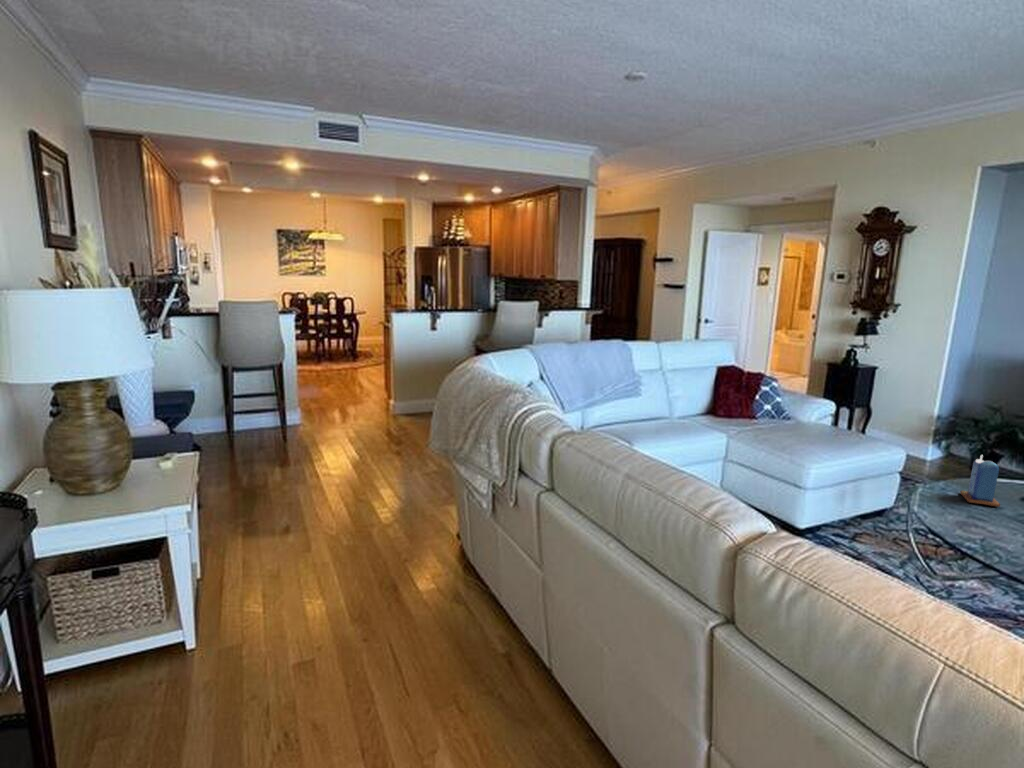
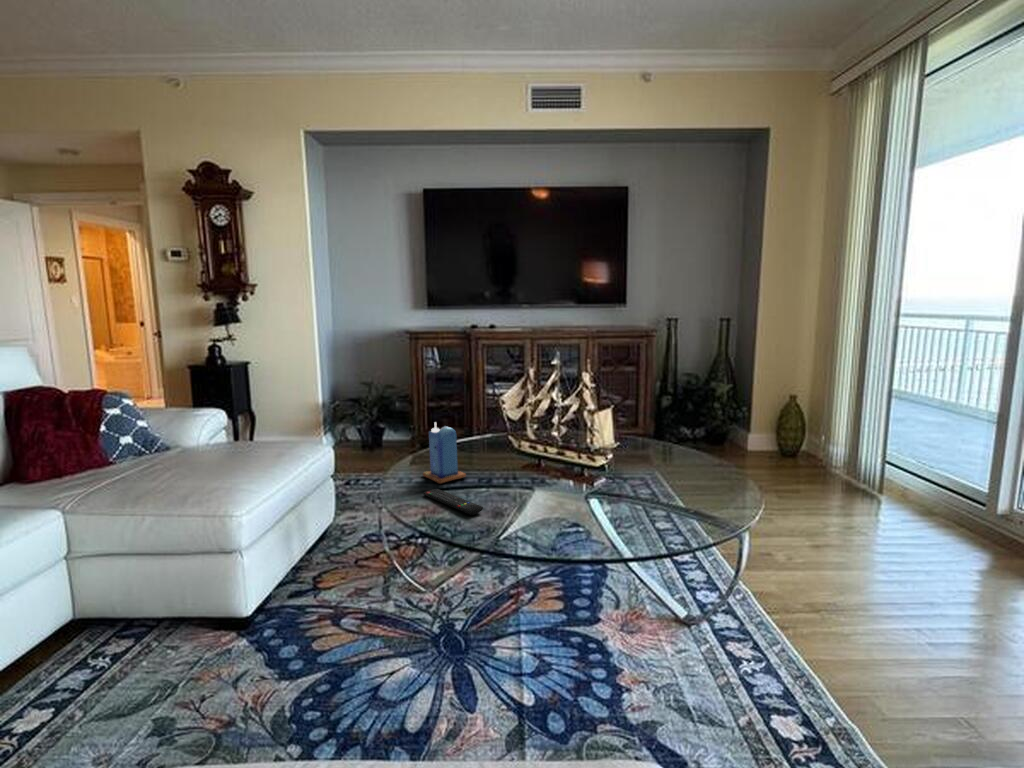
remote control: none [945,502,985,529] -> present [424,489,483,515]

